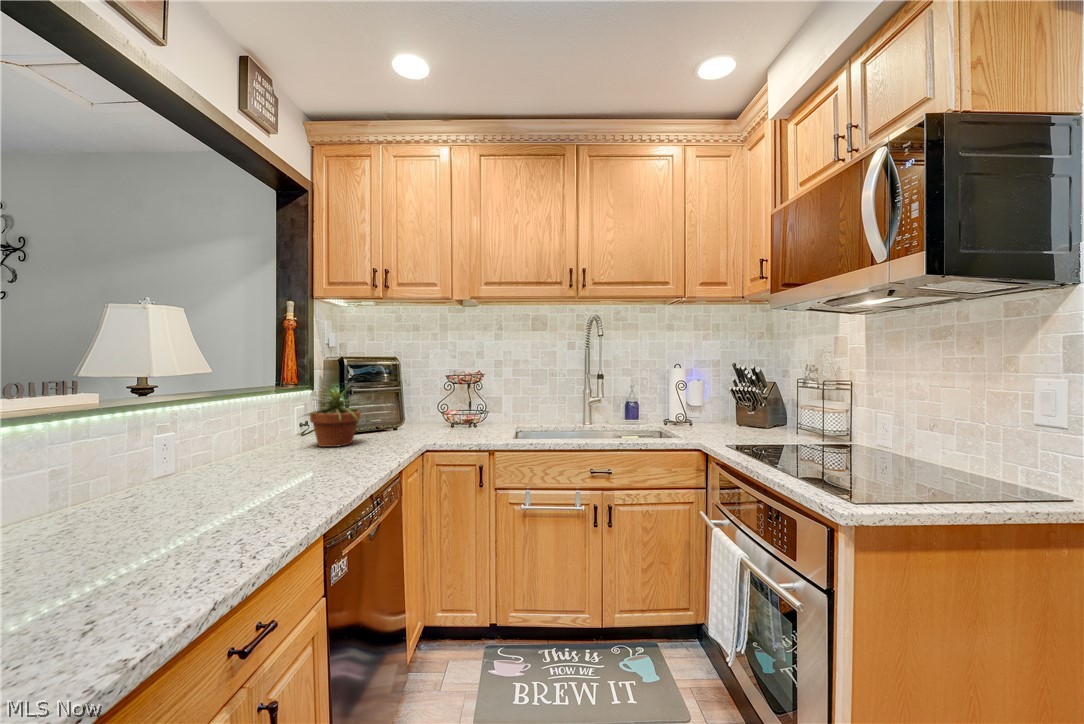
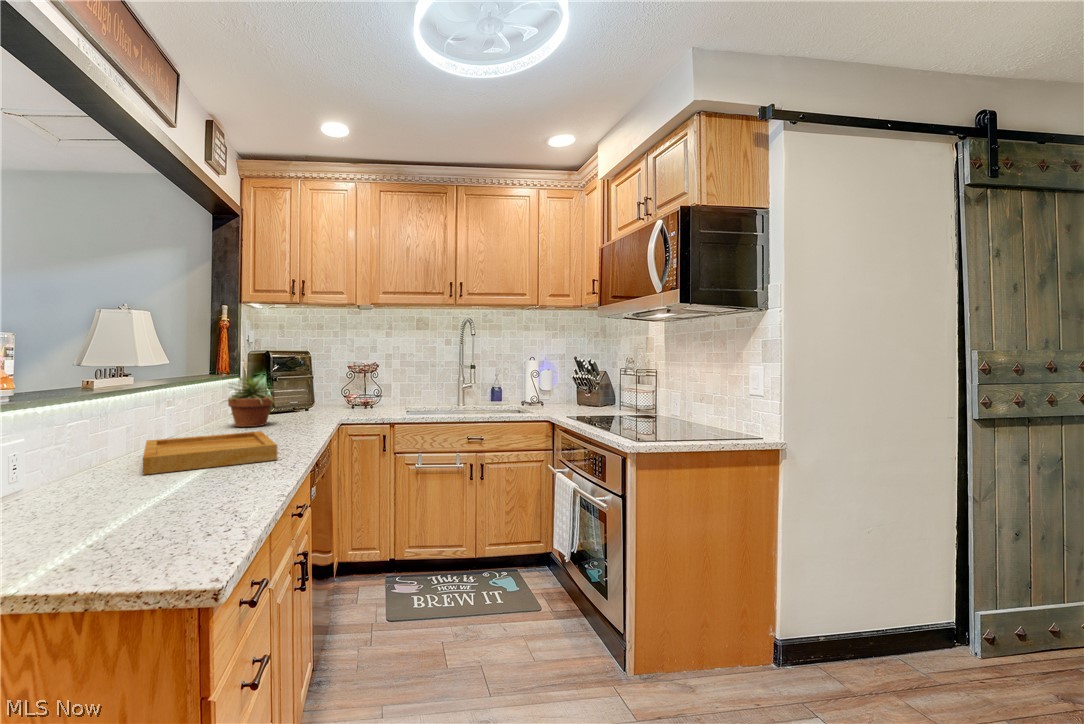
tray: none [56,463,301,546] -> present [143,431,277,475]

